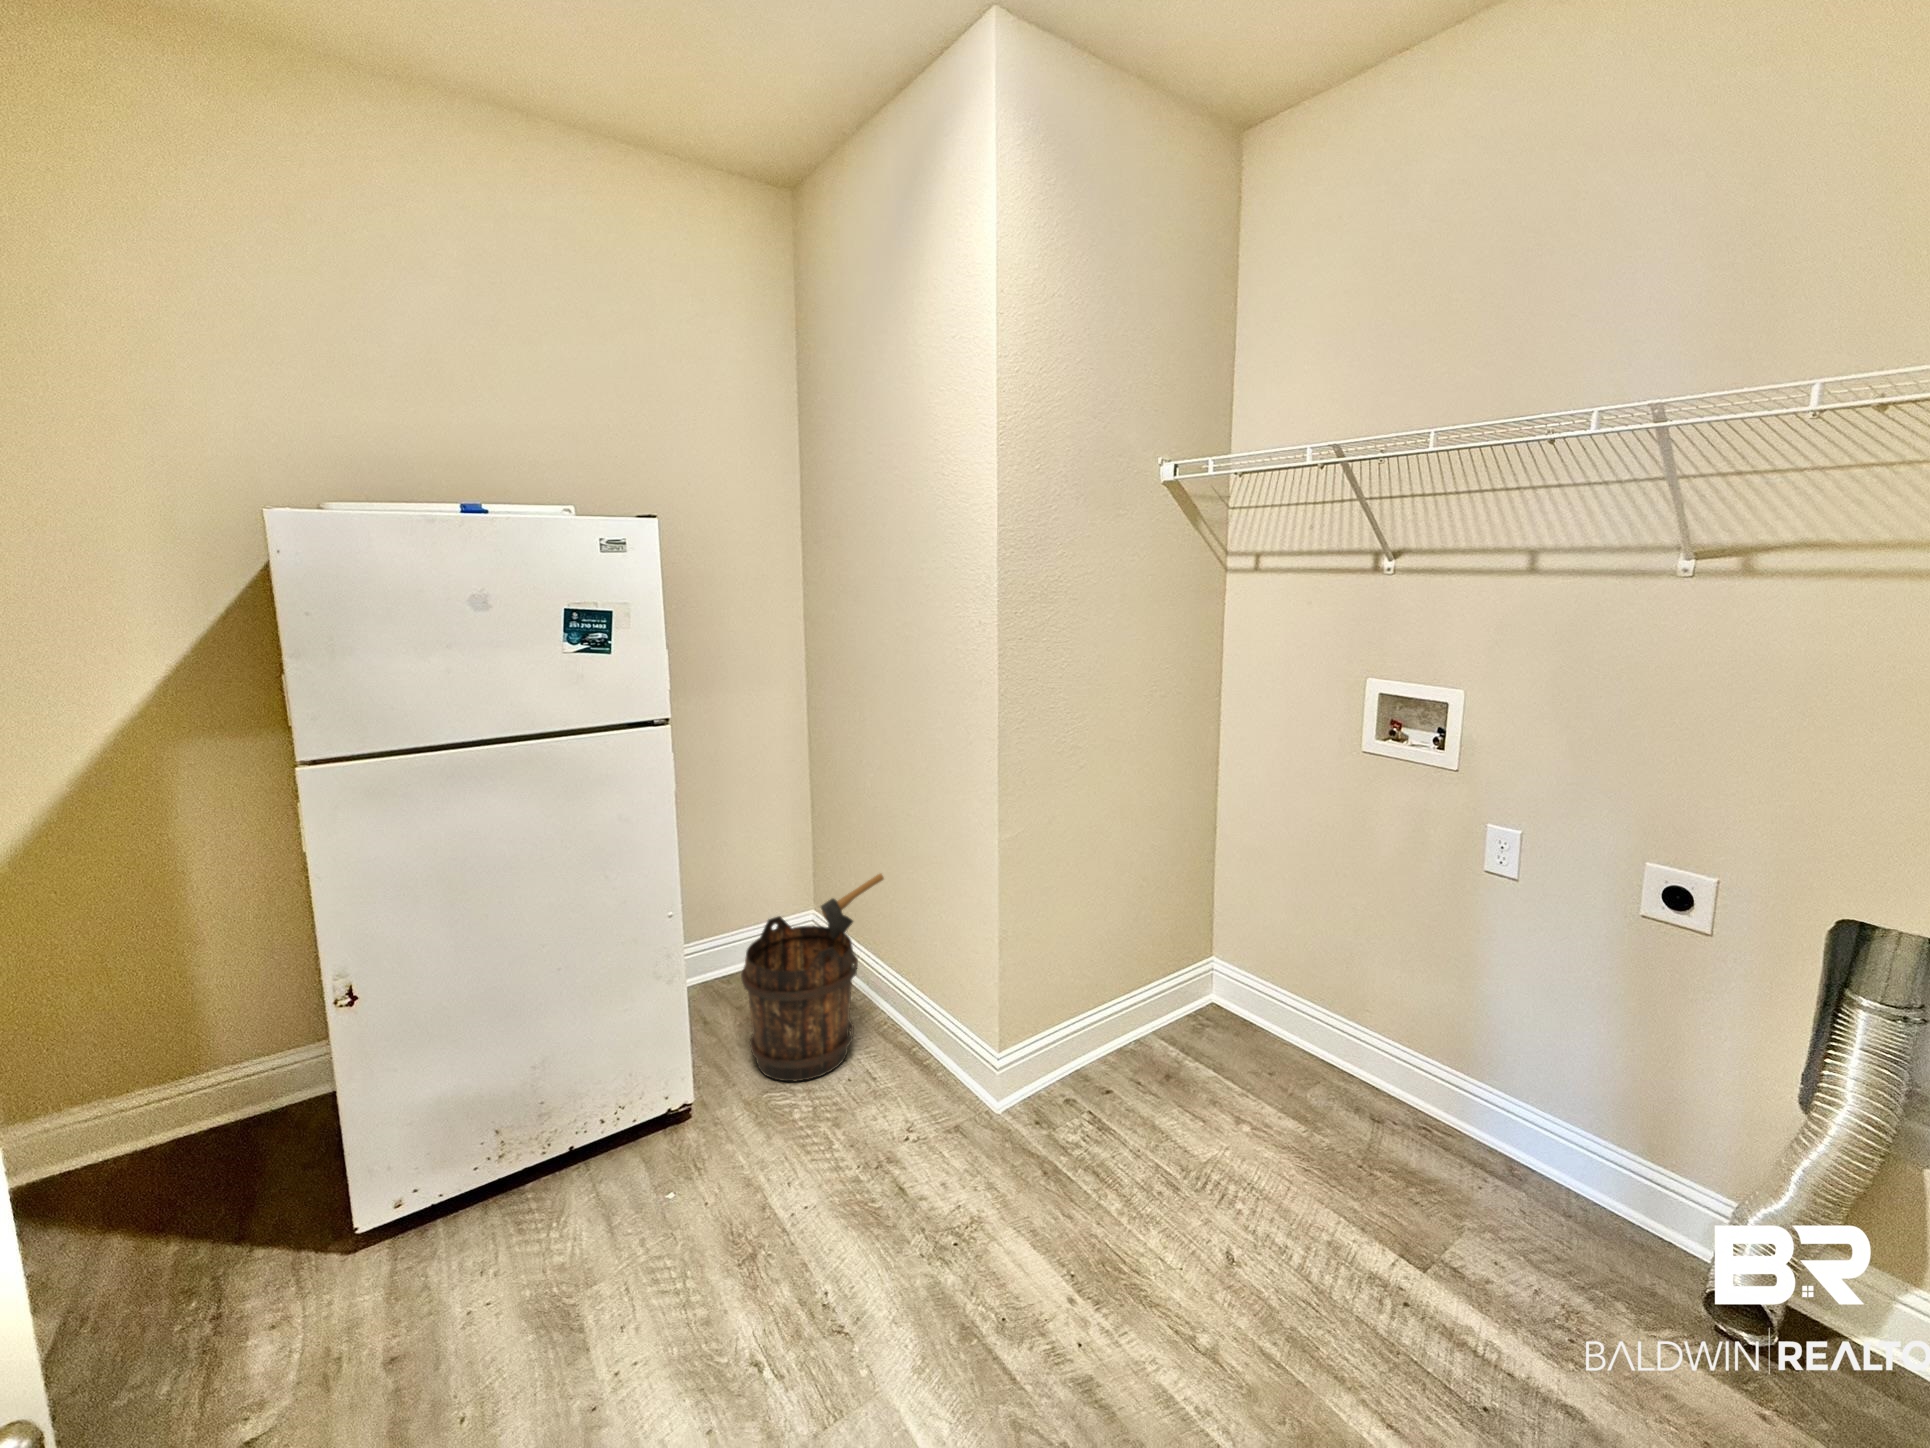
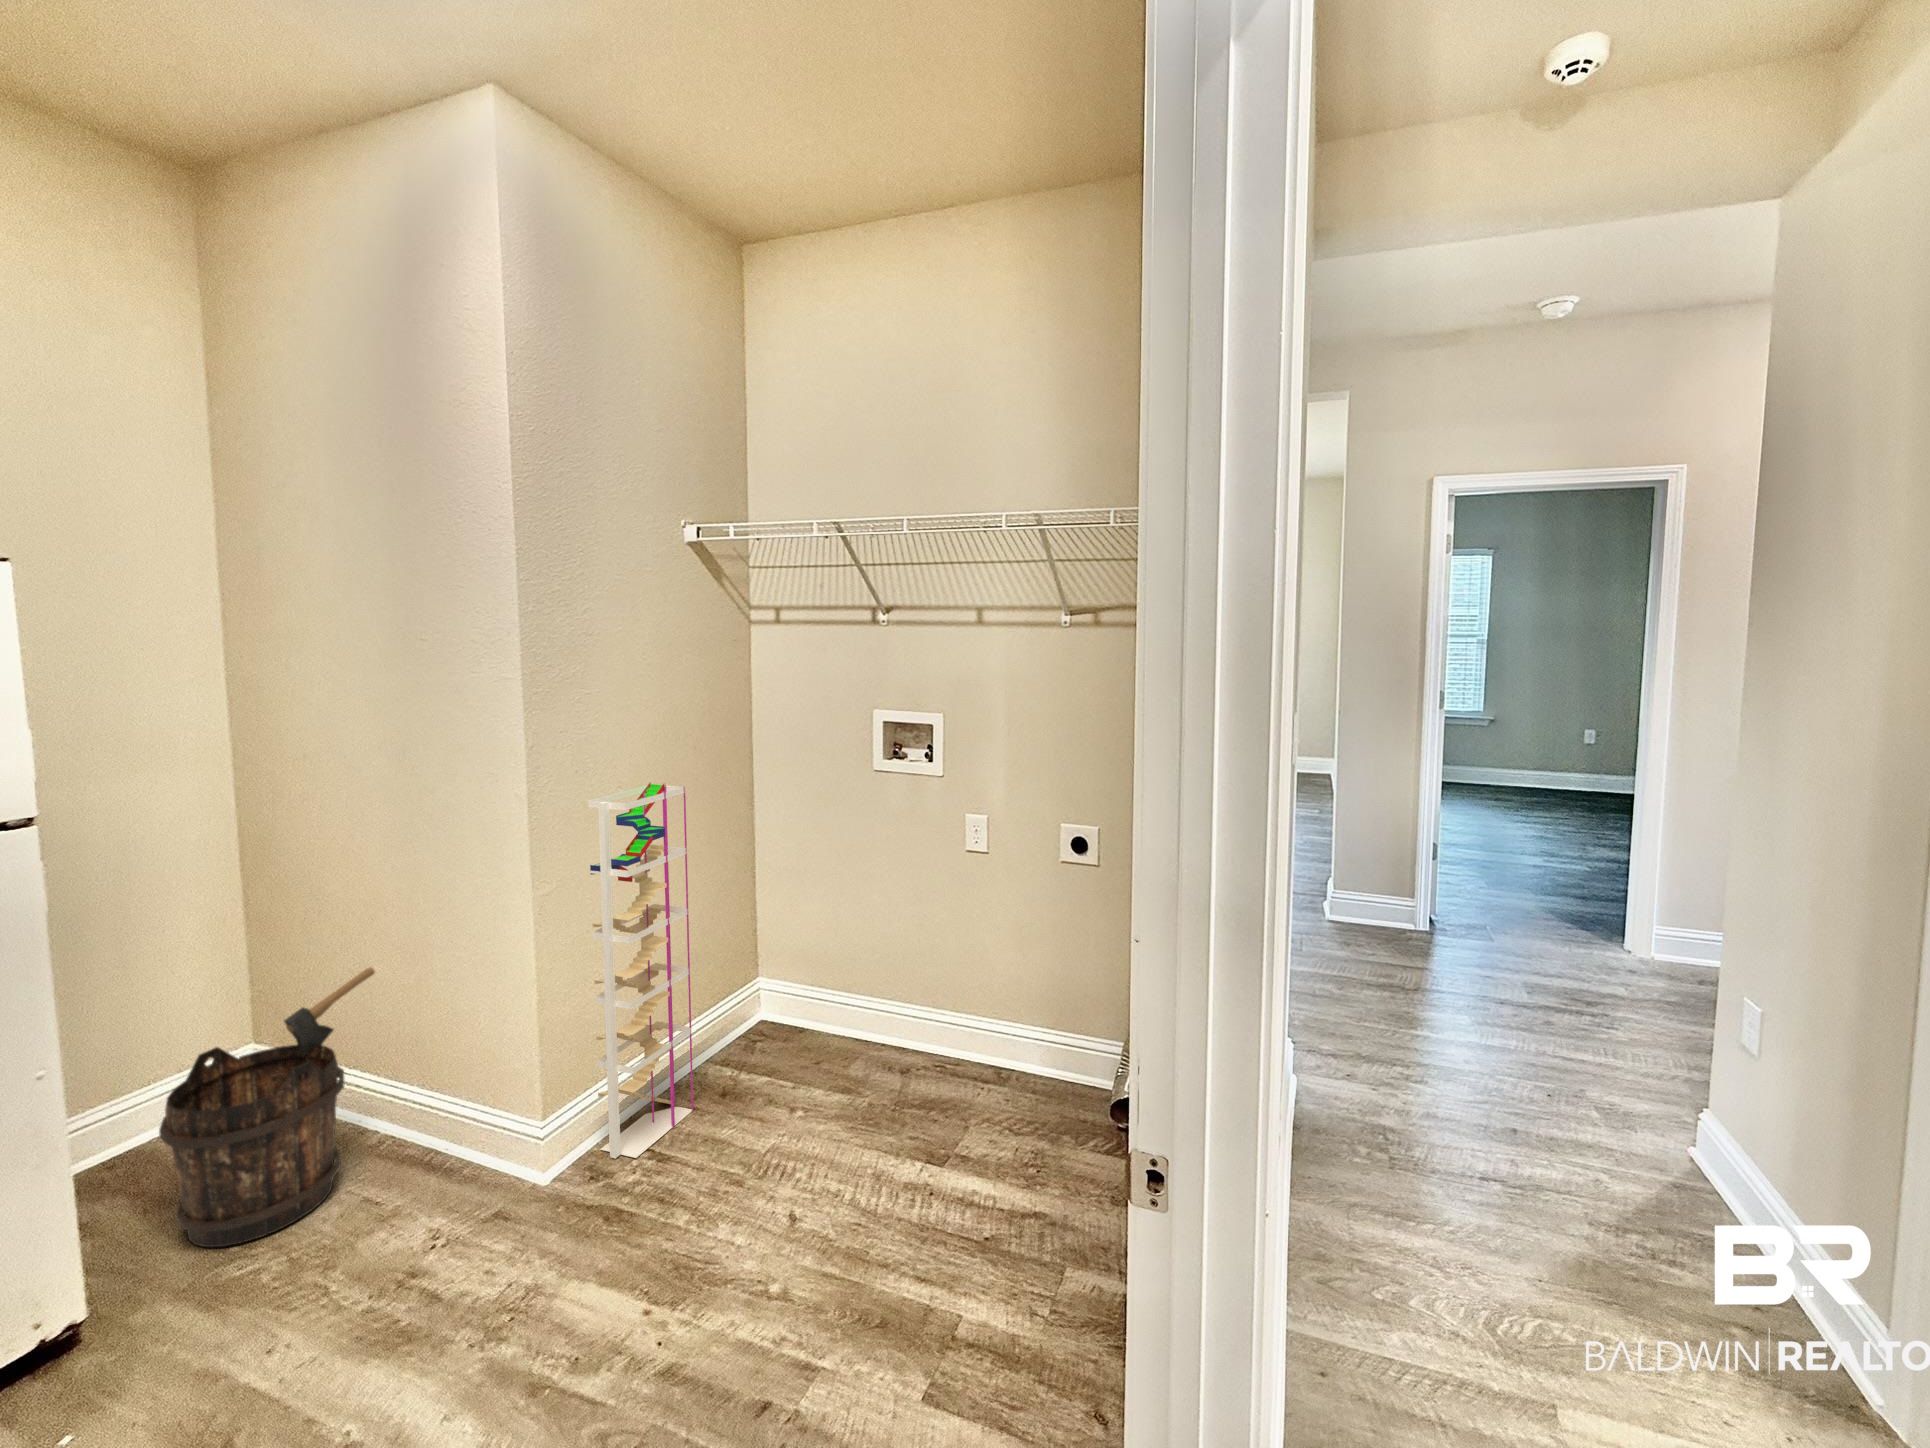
shelving unit: none [1048,738,1147,1120] -> present [588,782,693,1158]

